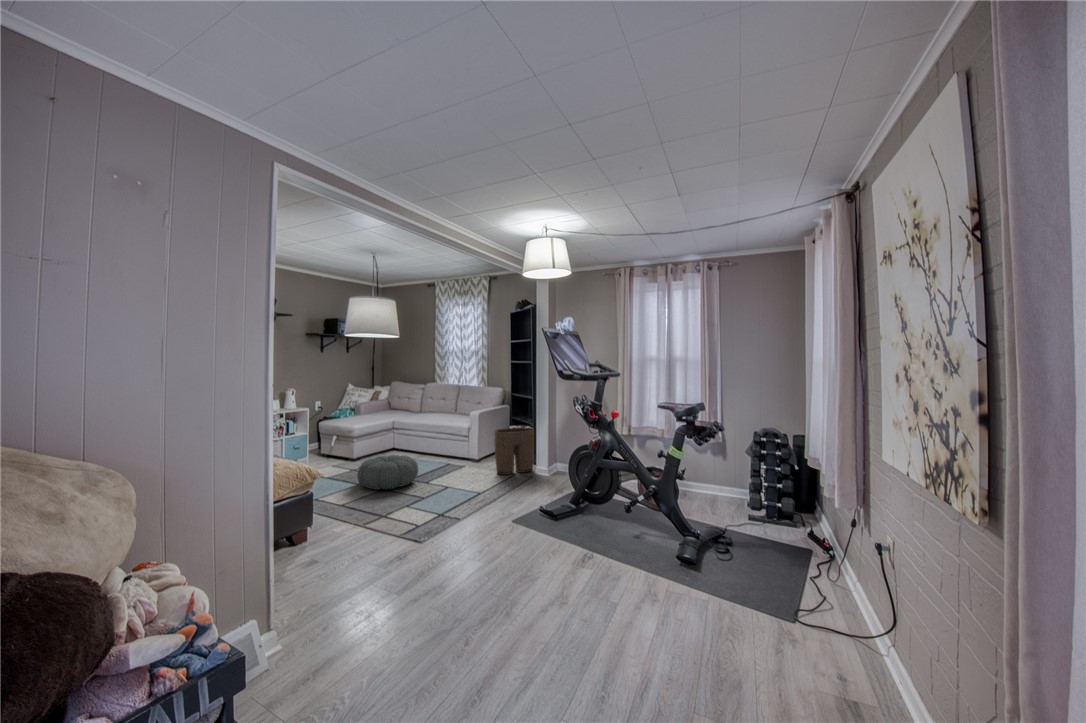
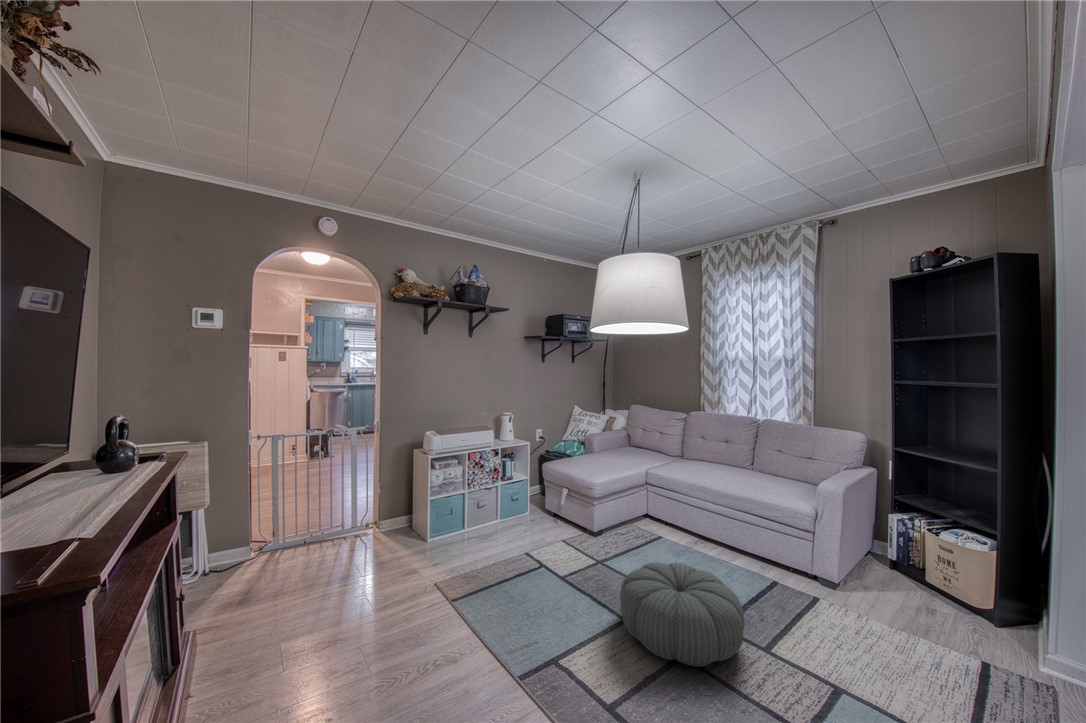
laundry basket: present [495,428,534,475] -> none [914,540,1053,675]

